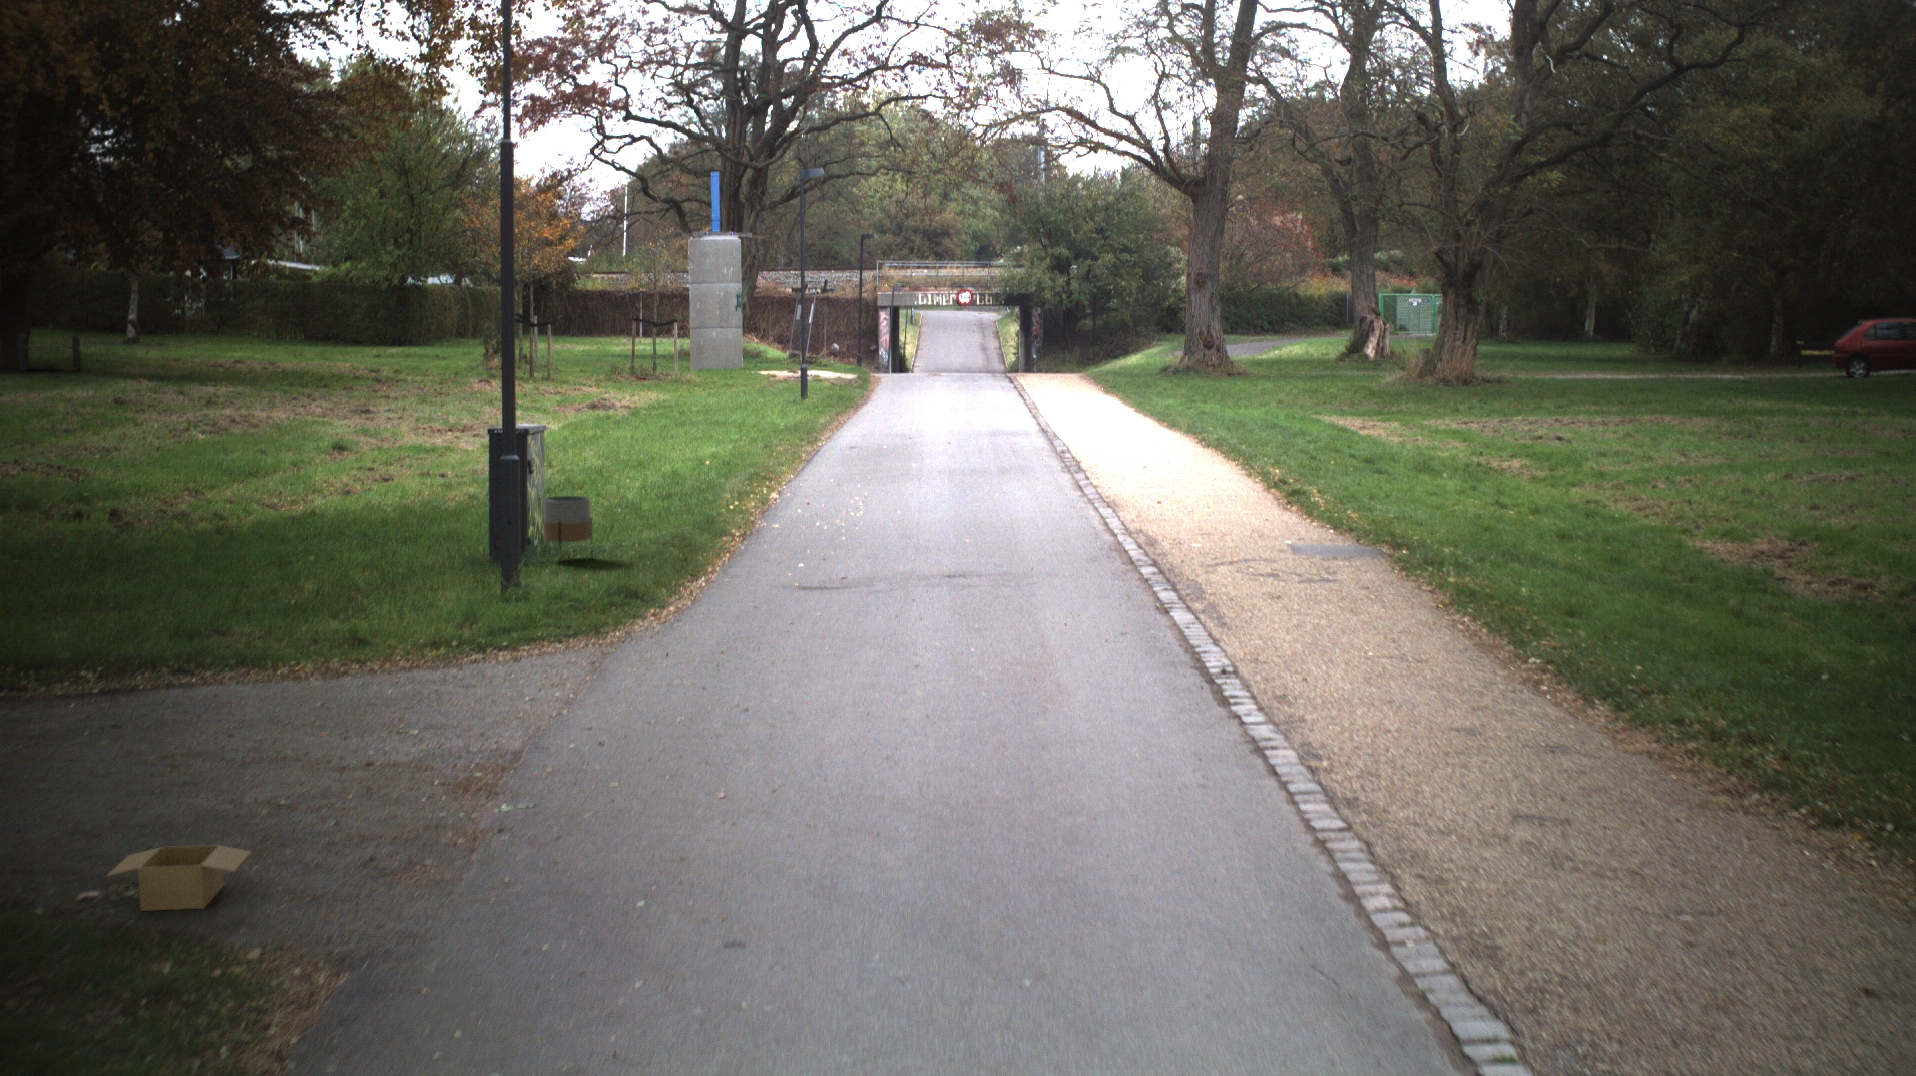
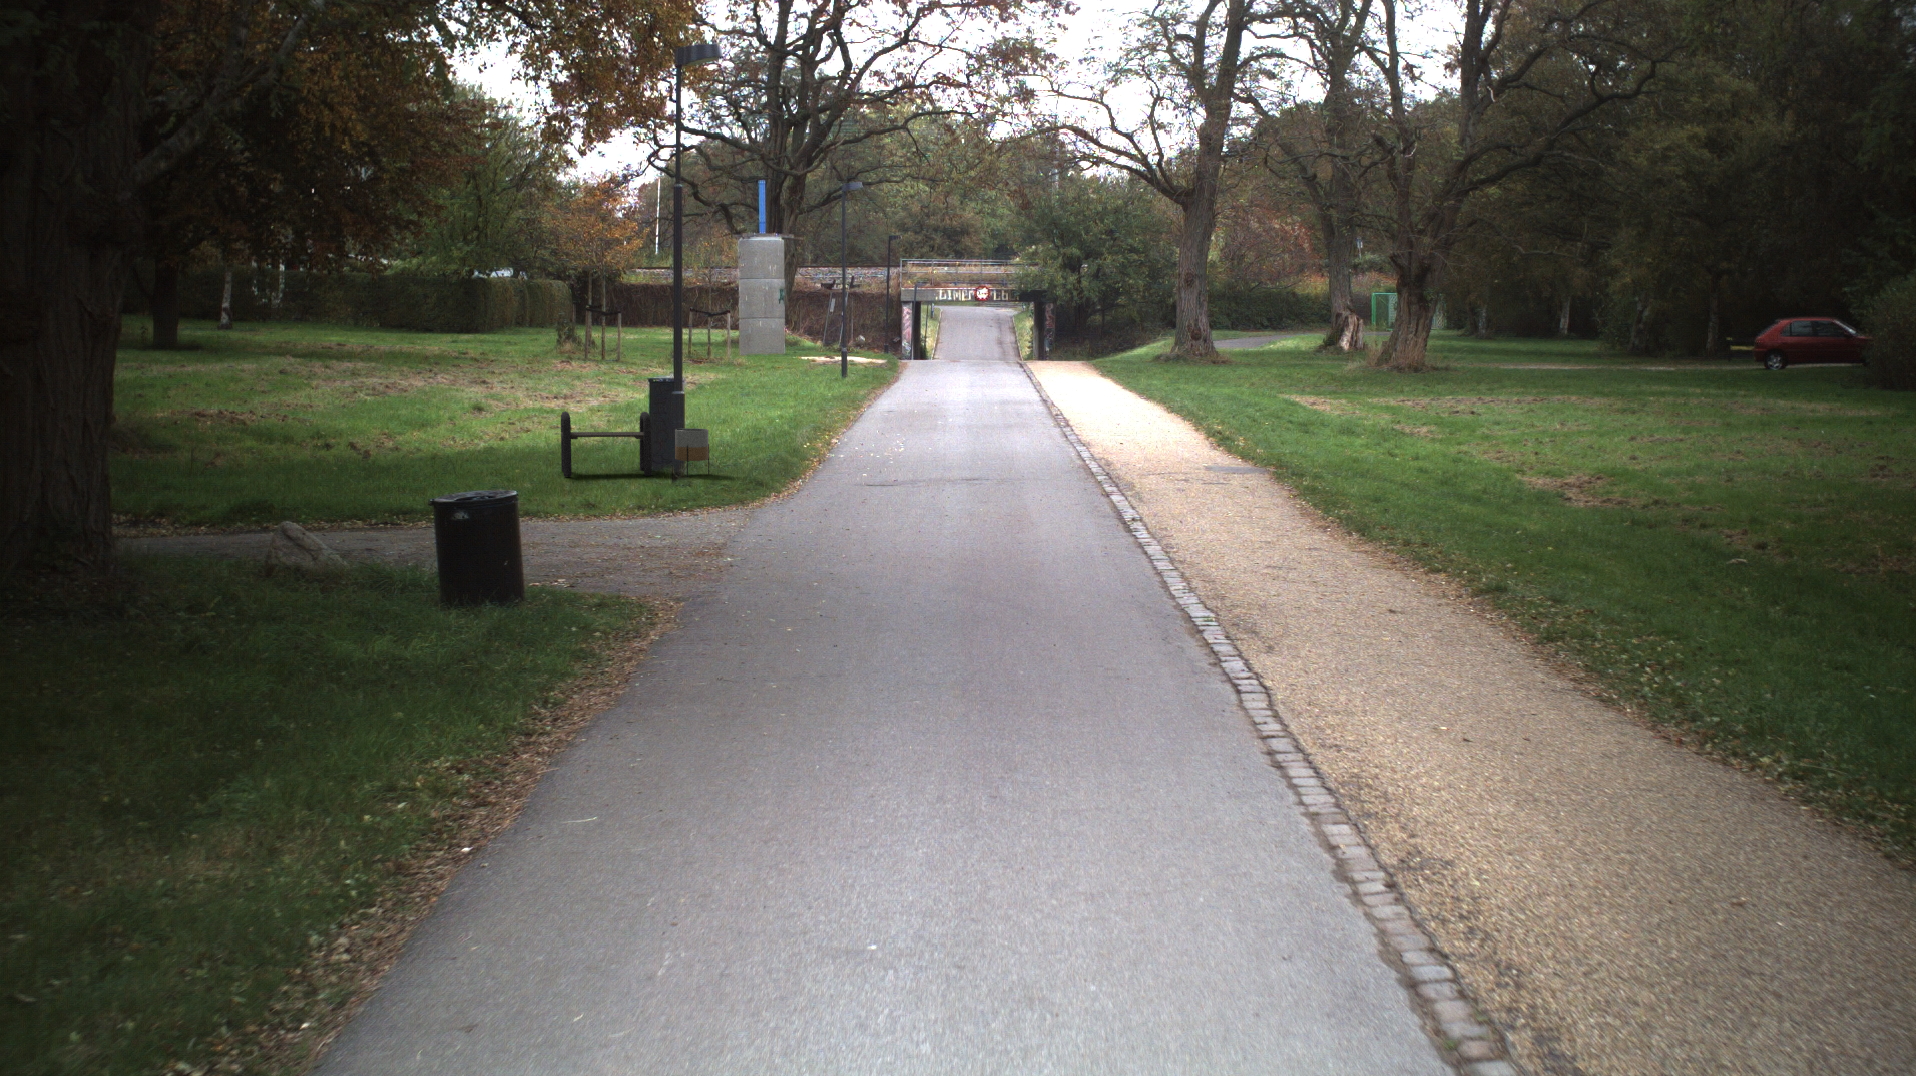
bench: present [18,334,82,371] -> present [561,411,652,477]
cardboard box: present [107,845,251,911] -> none [520,578,590,608]

